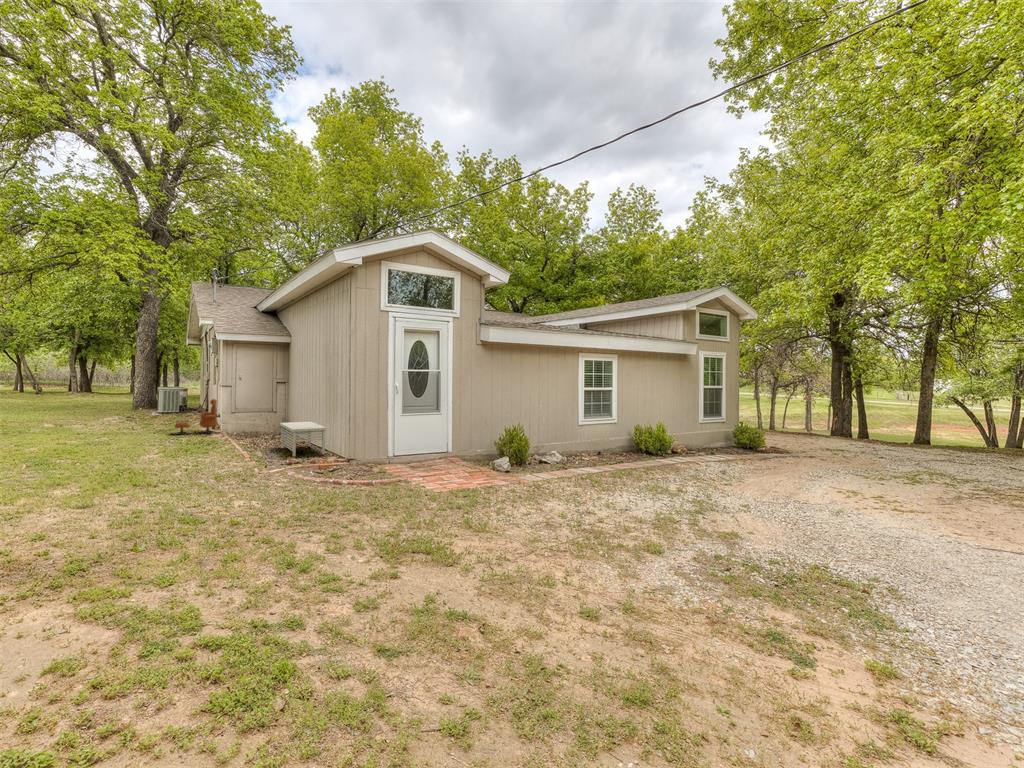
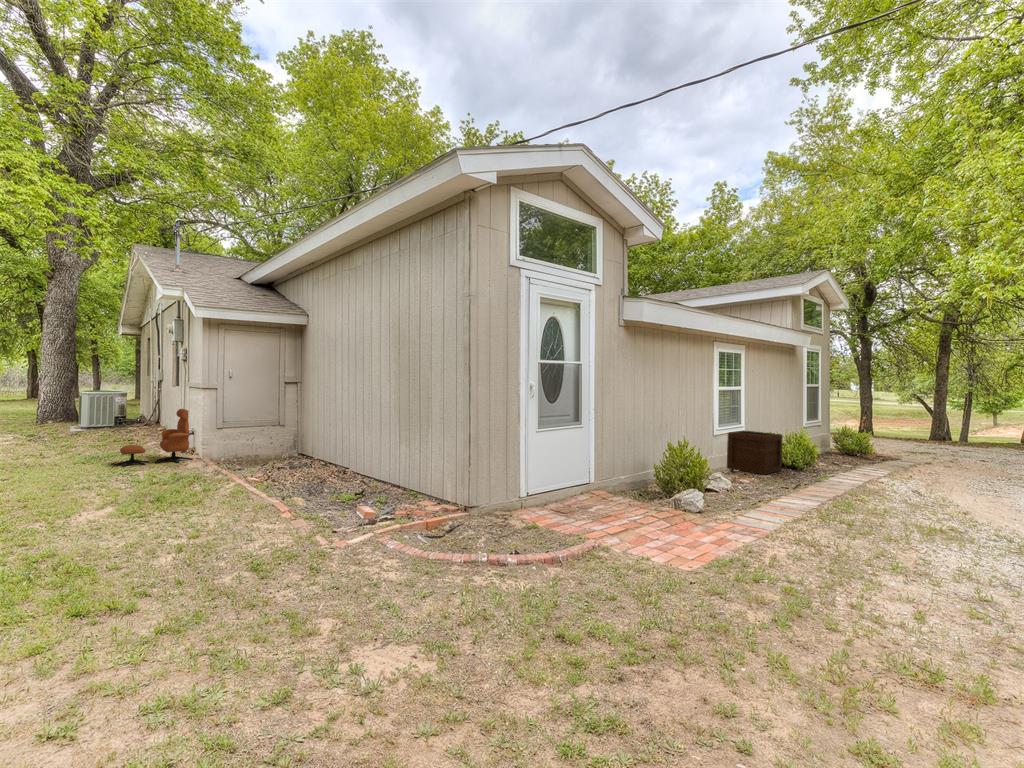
wooden crate: none [595,421,637,454] -> present [727,431,783,475]
storage bench: present [280,422,327,457] -> none [309,442,398,503]

